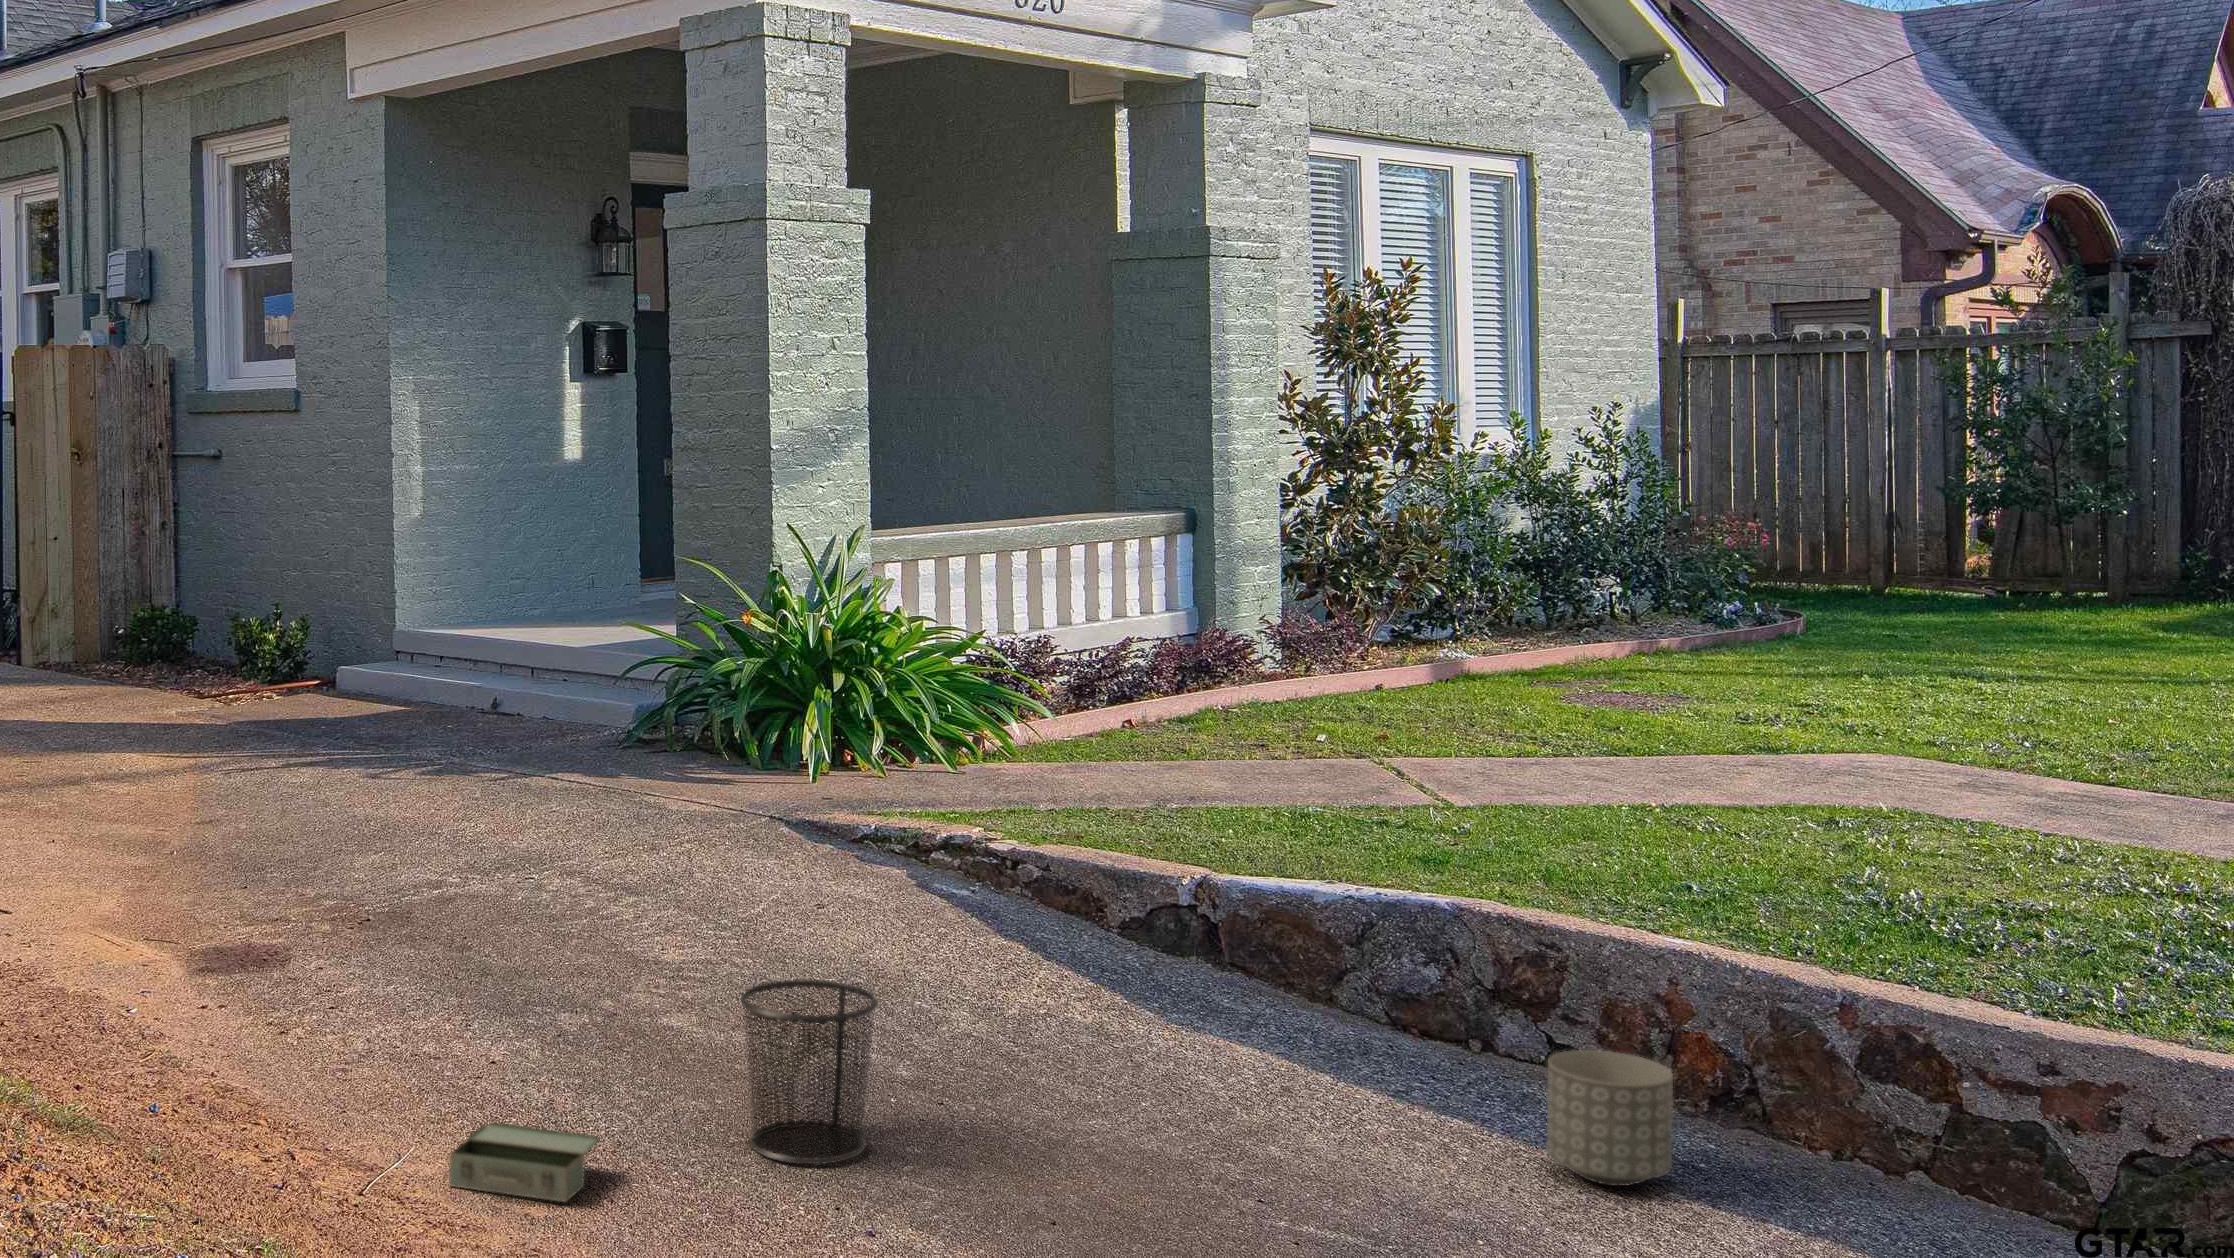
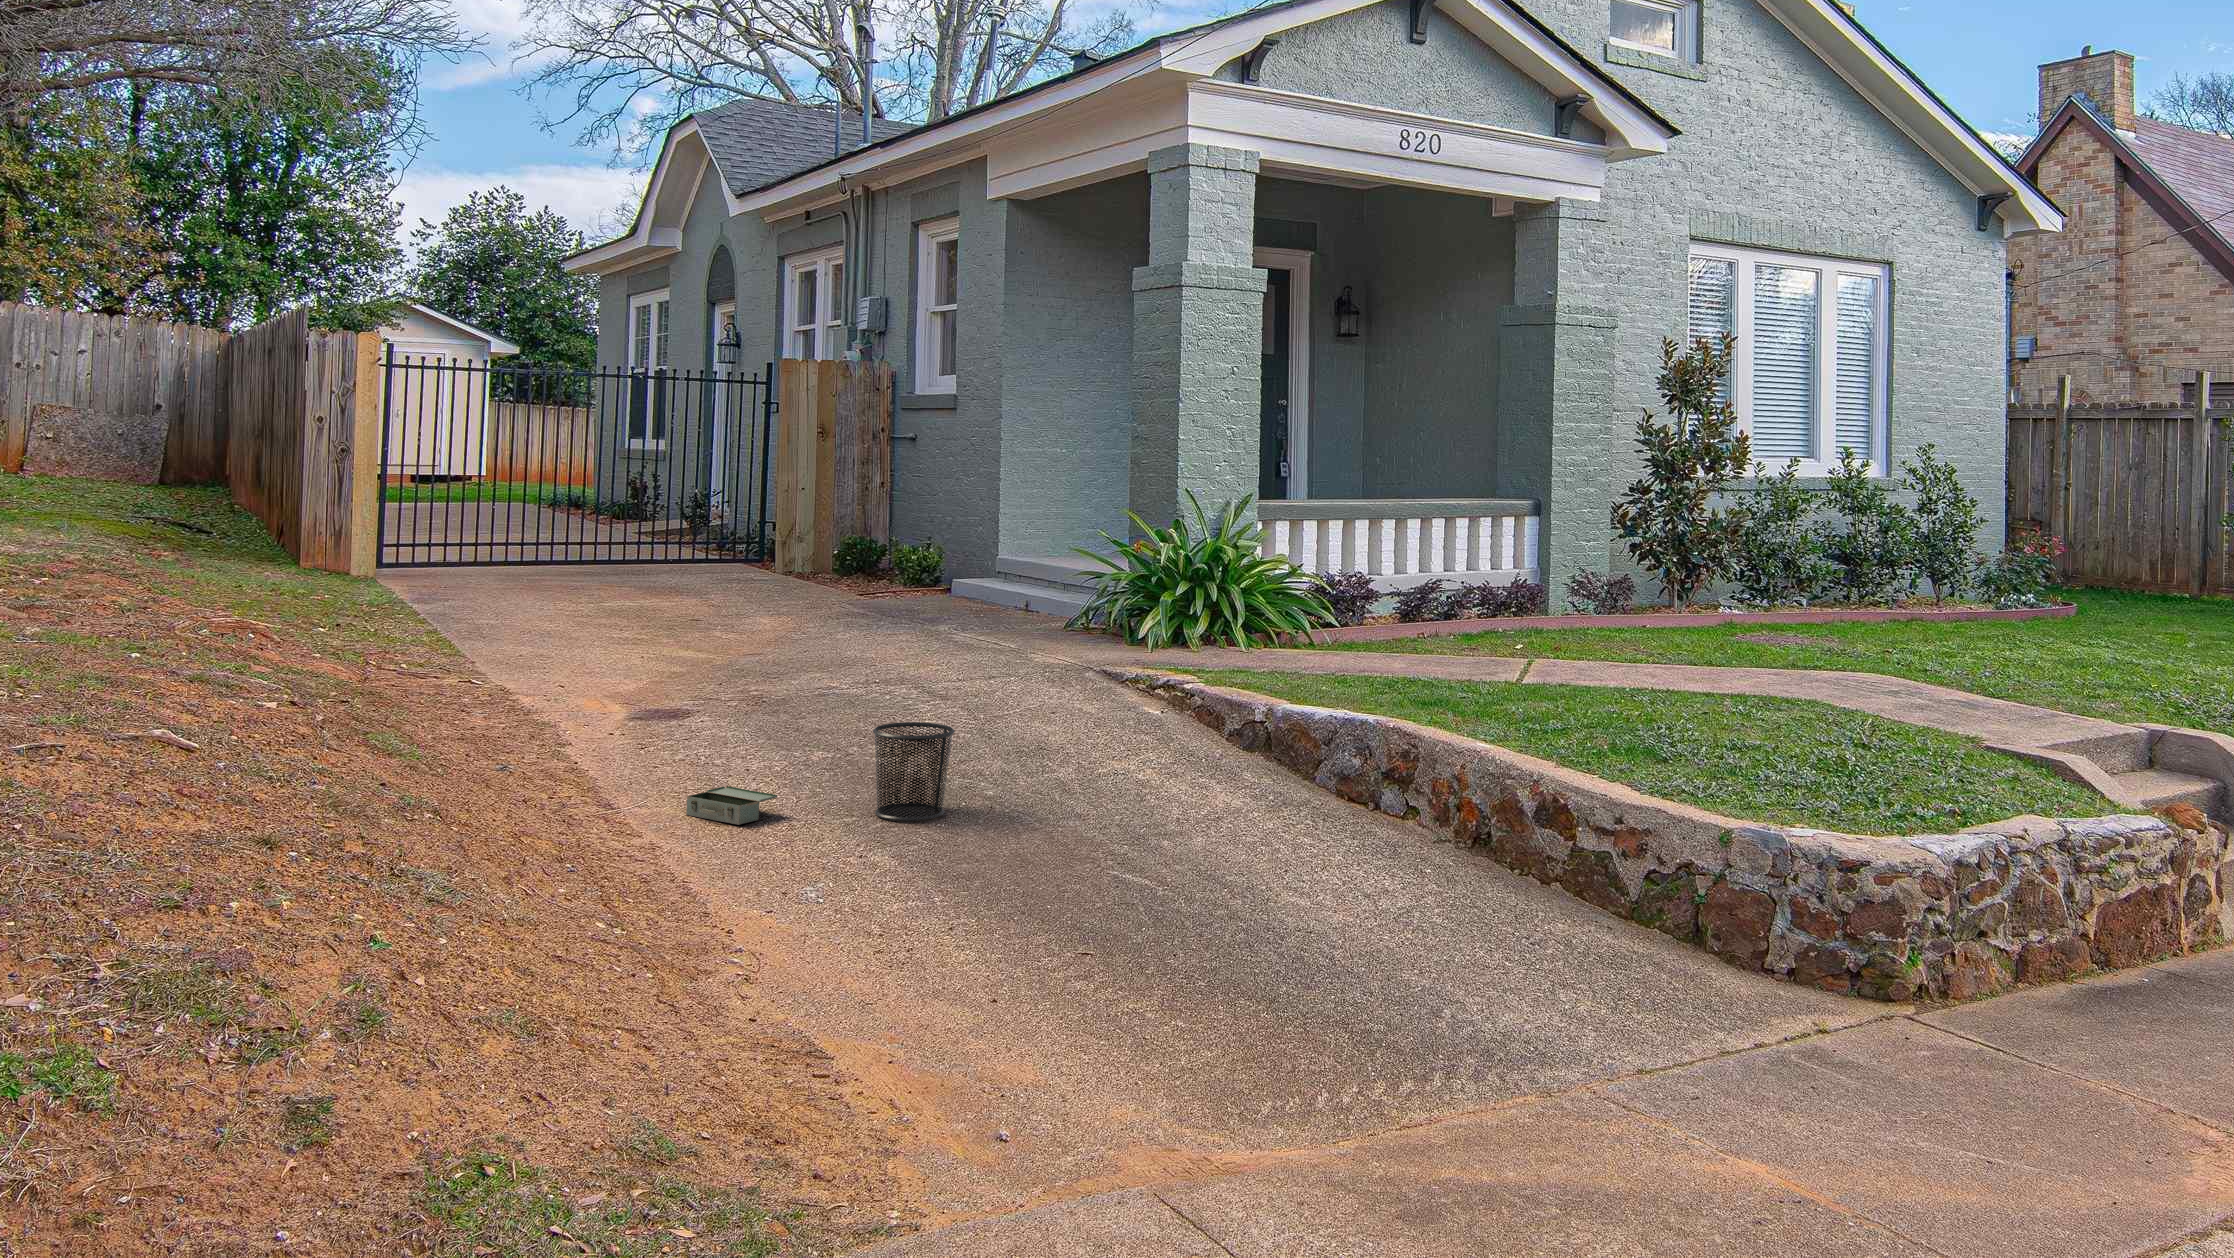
planter: present [1547,1050,1673,1186] -> none [1320,788,1390,863]

